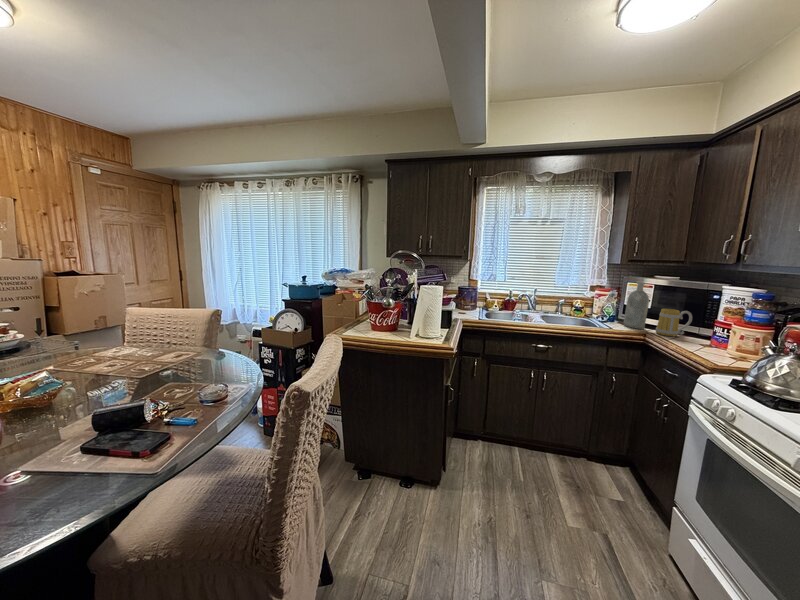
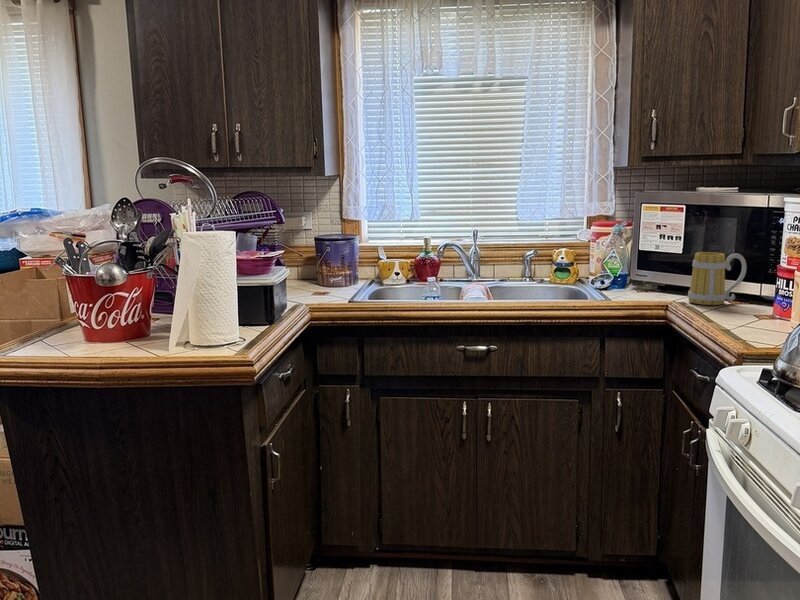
bottle: present [624,282,649,329] -> none [637,203,676,297]

